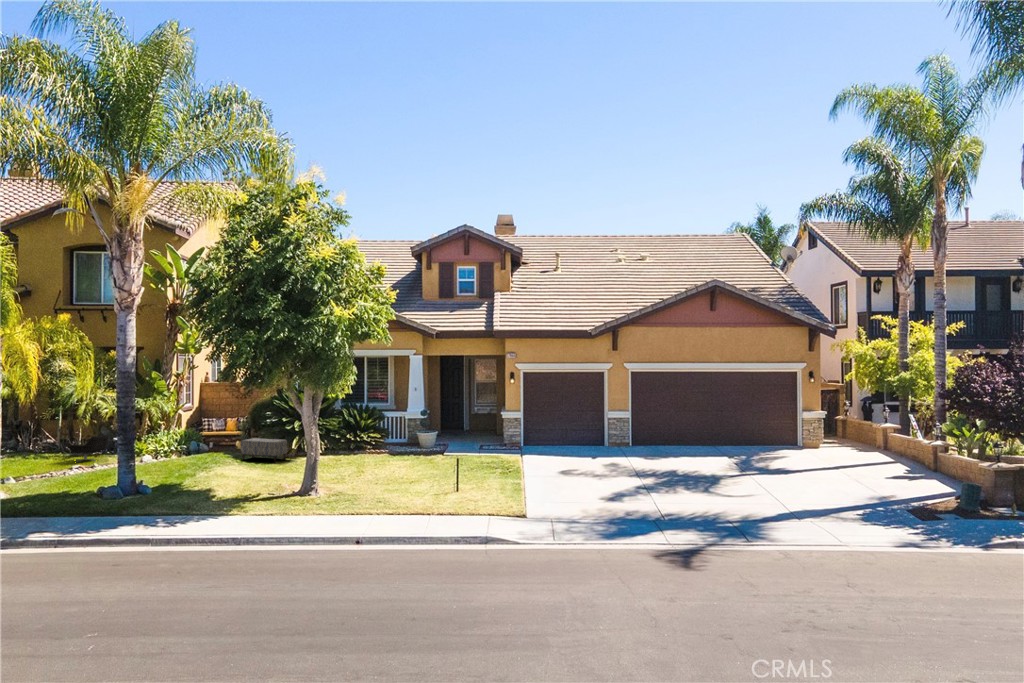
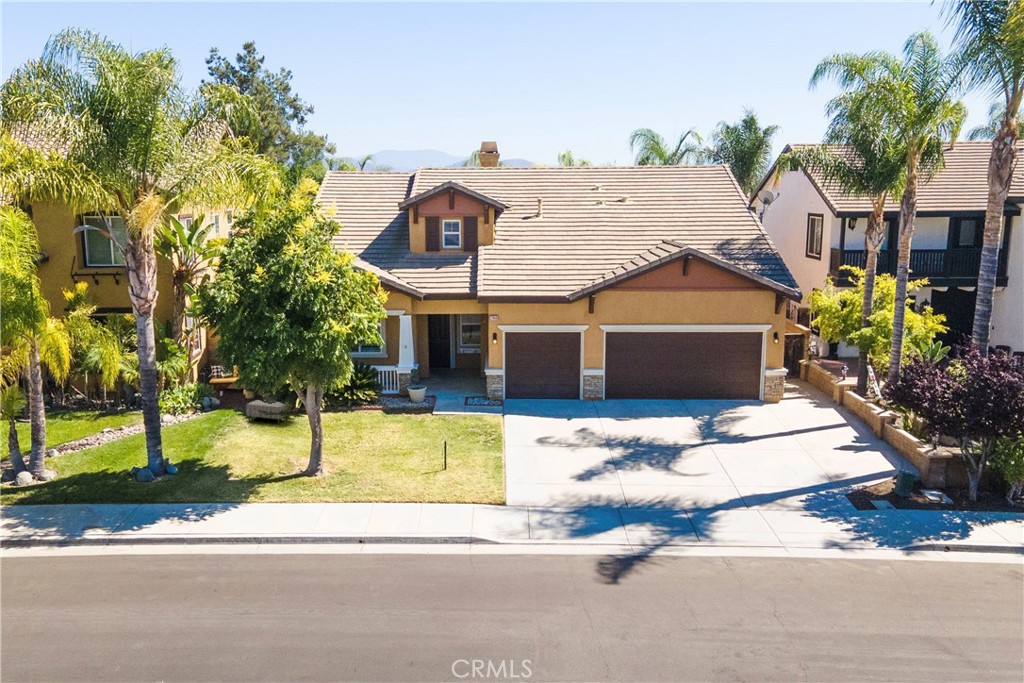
lounge chair: present [68,435,109,460] -> none [87,399,123,426]

